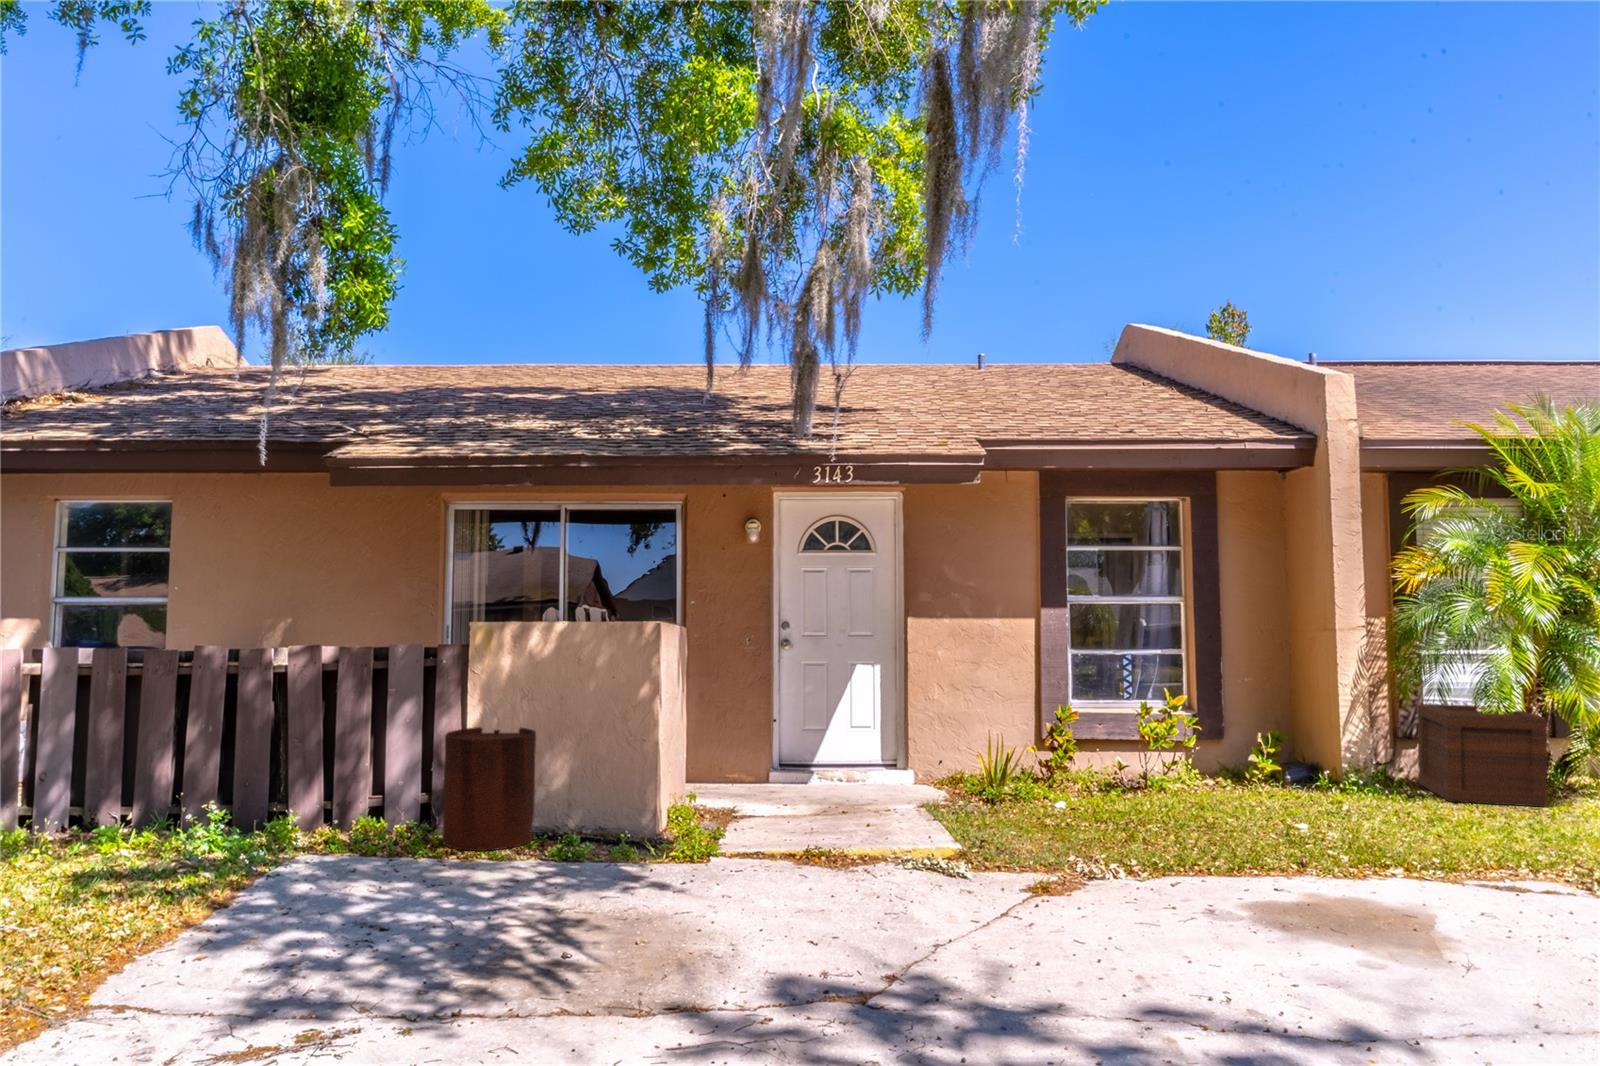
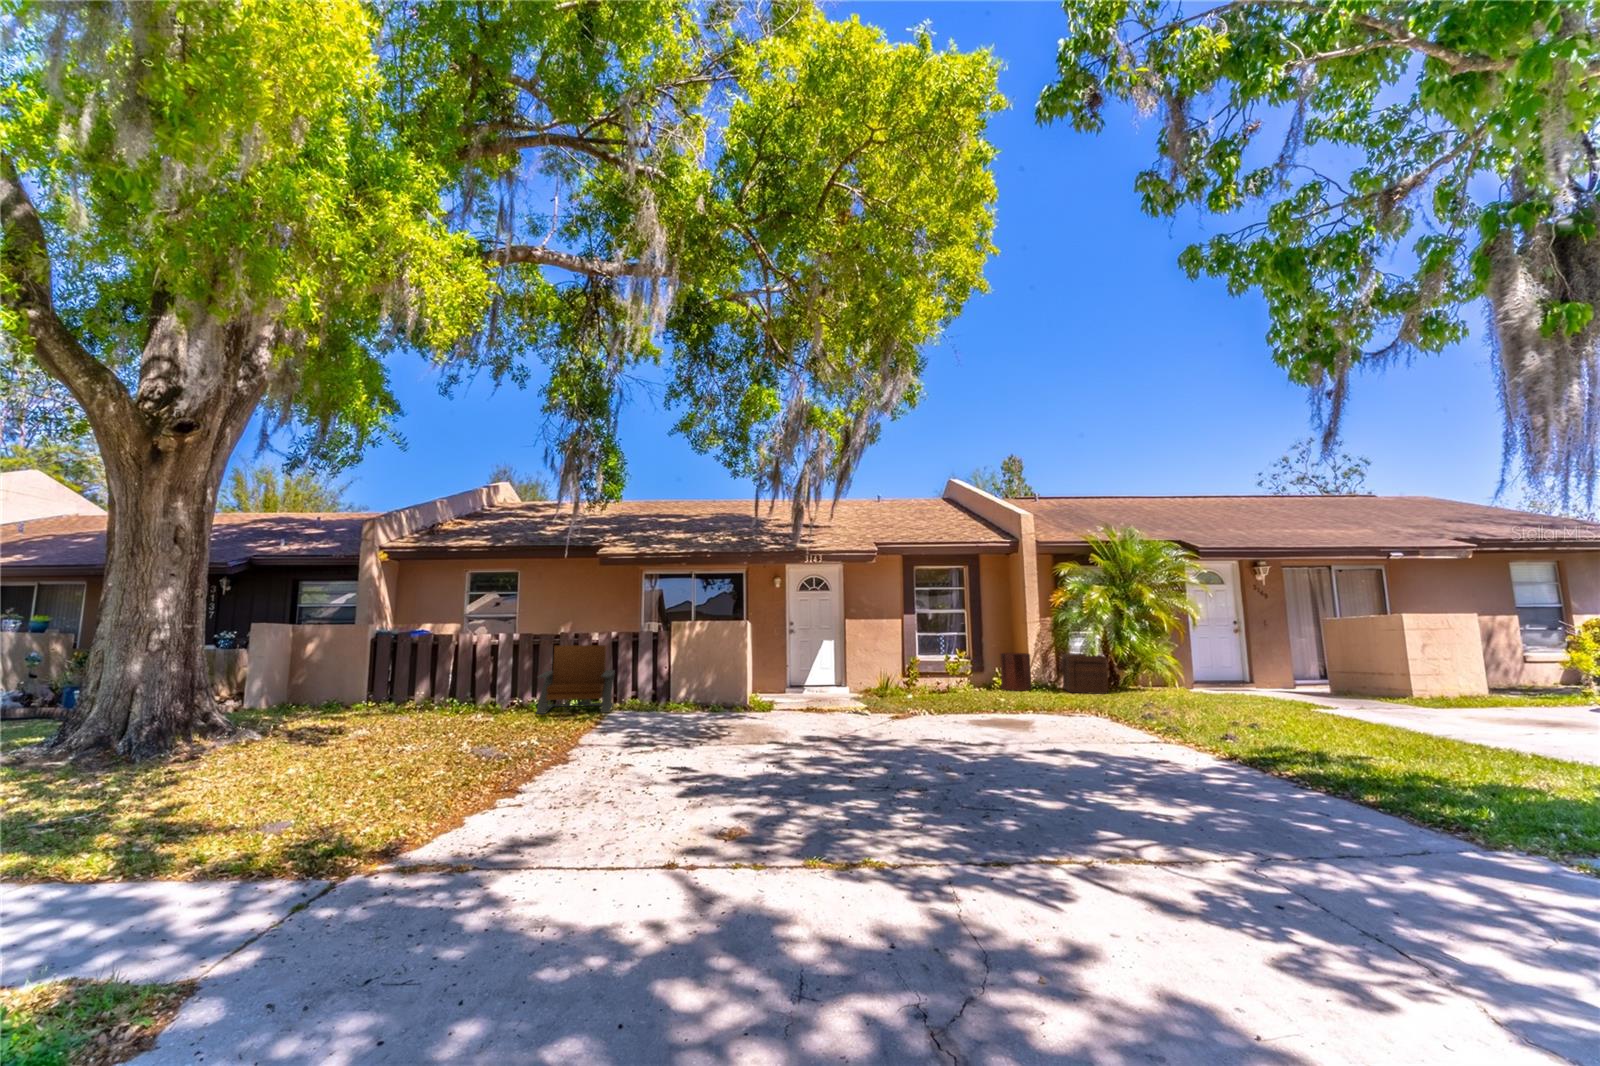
lounge chair: none [78,683,327,871] -> present [536,645,615,714]
trash can: present [443,727,536,851] -> present [1000,653,1031,691]

